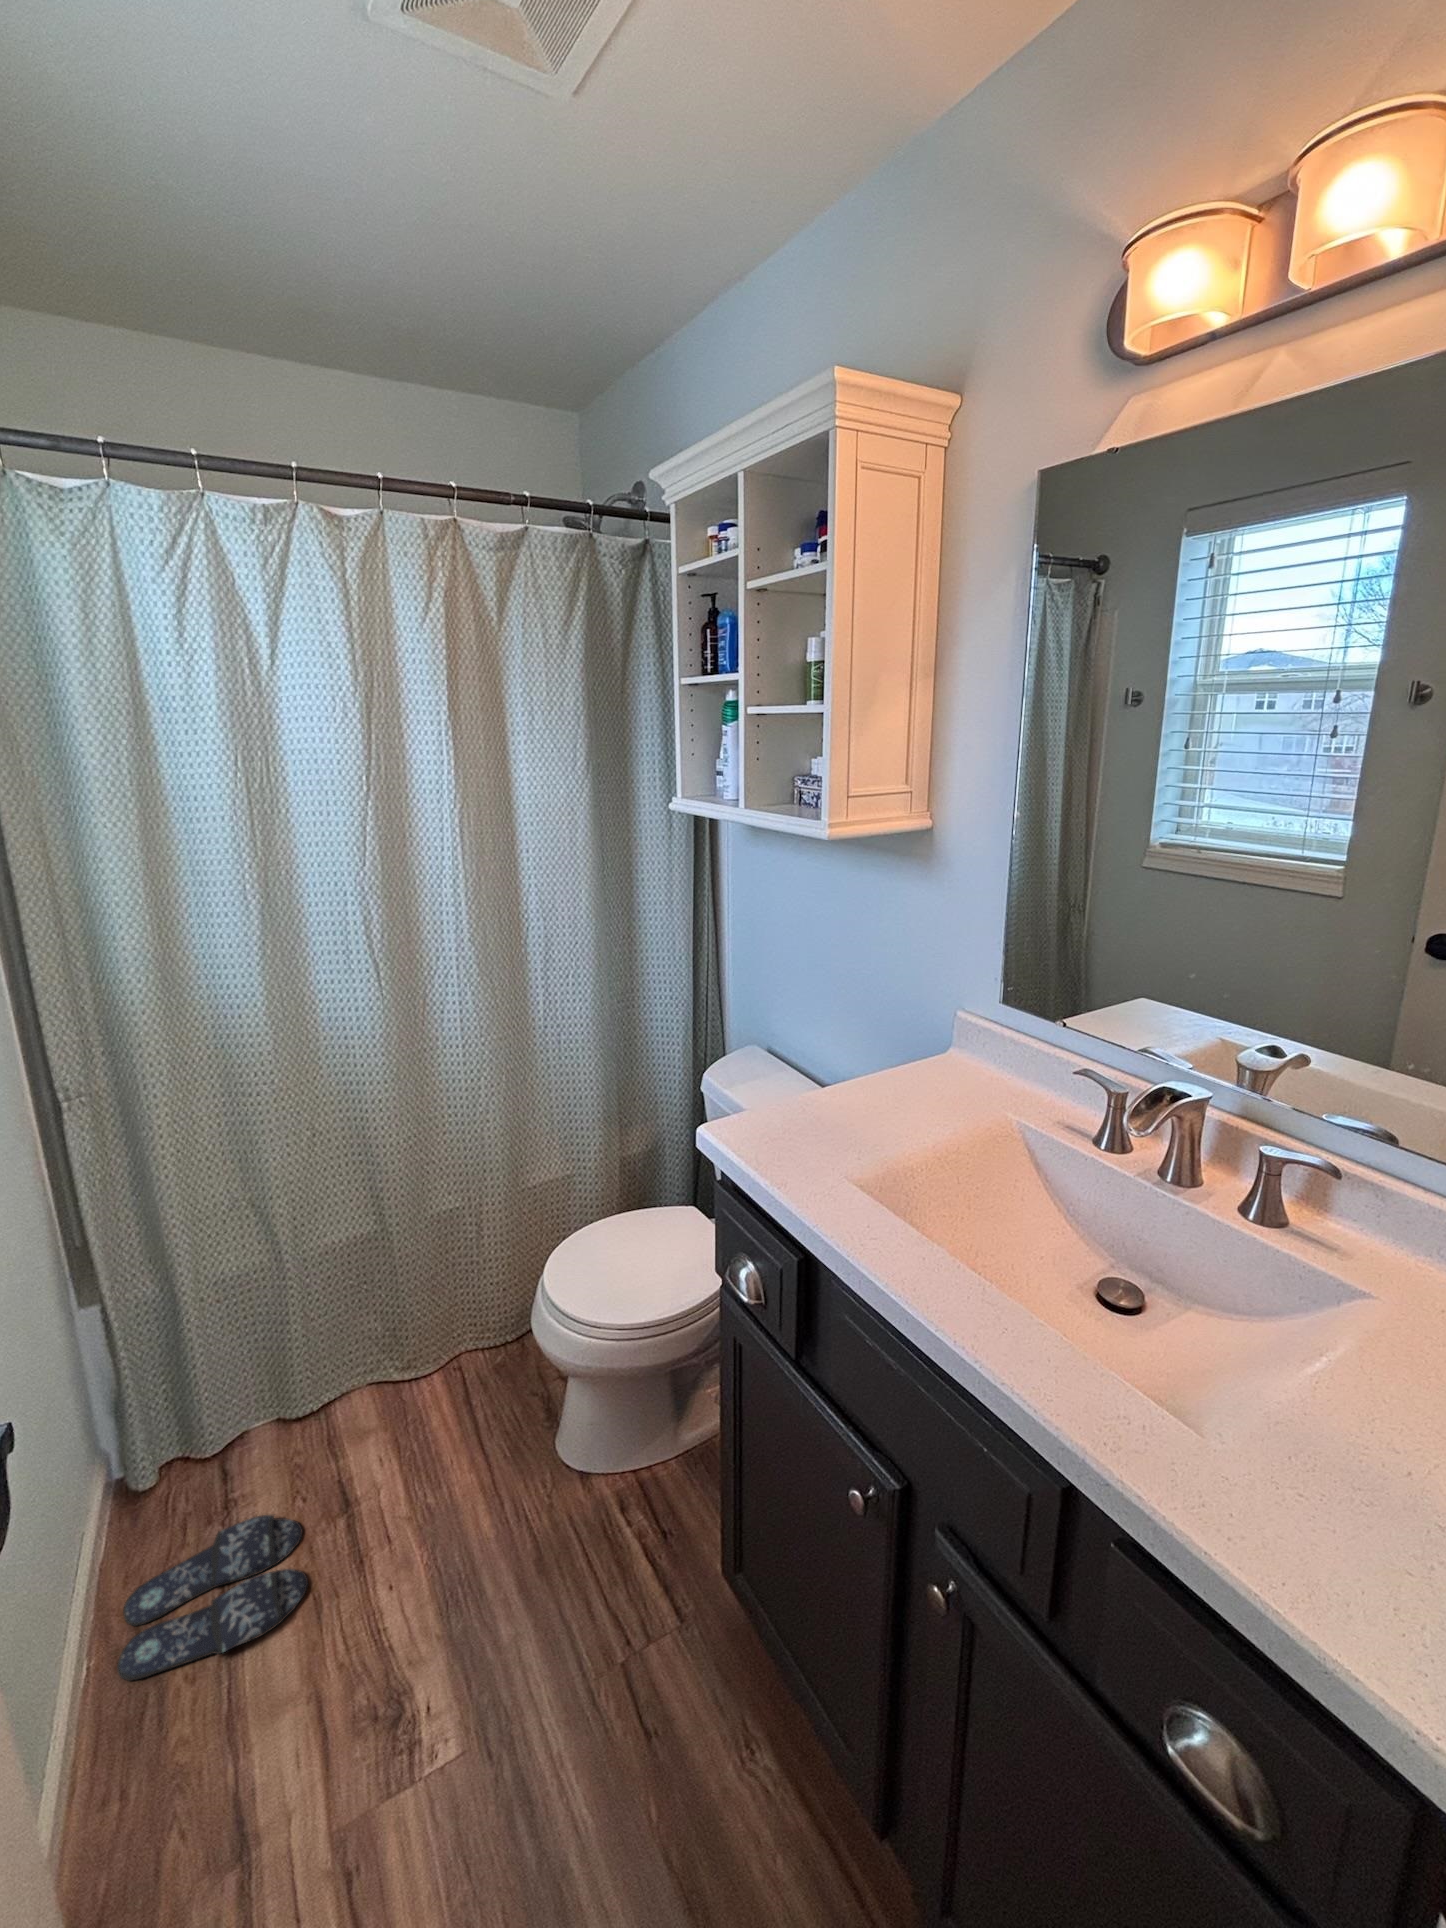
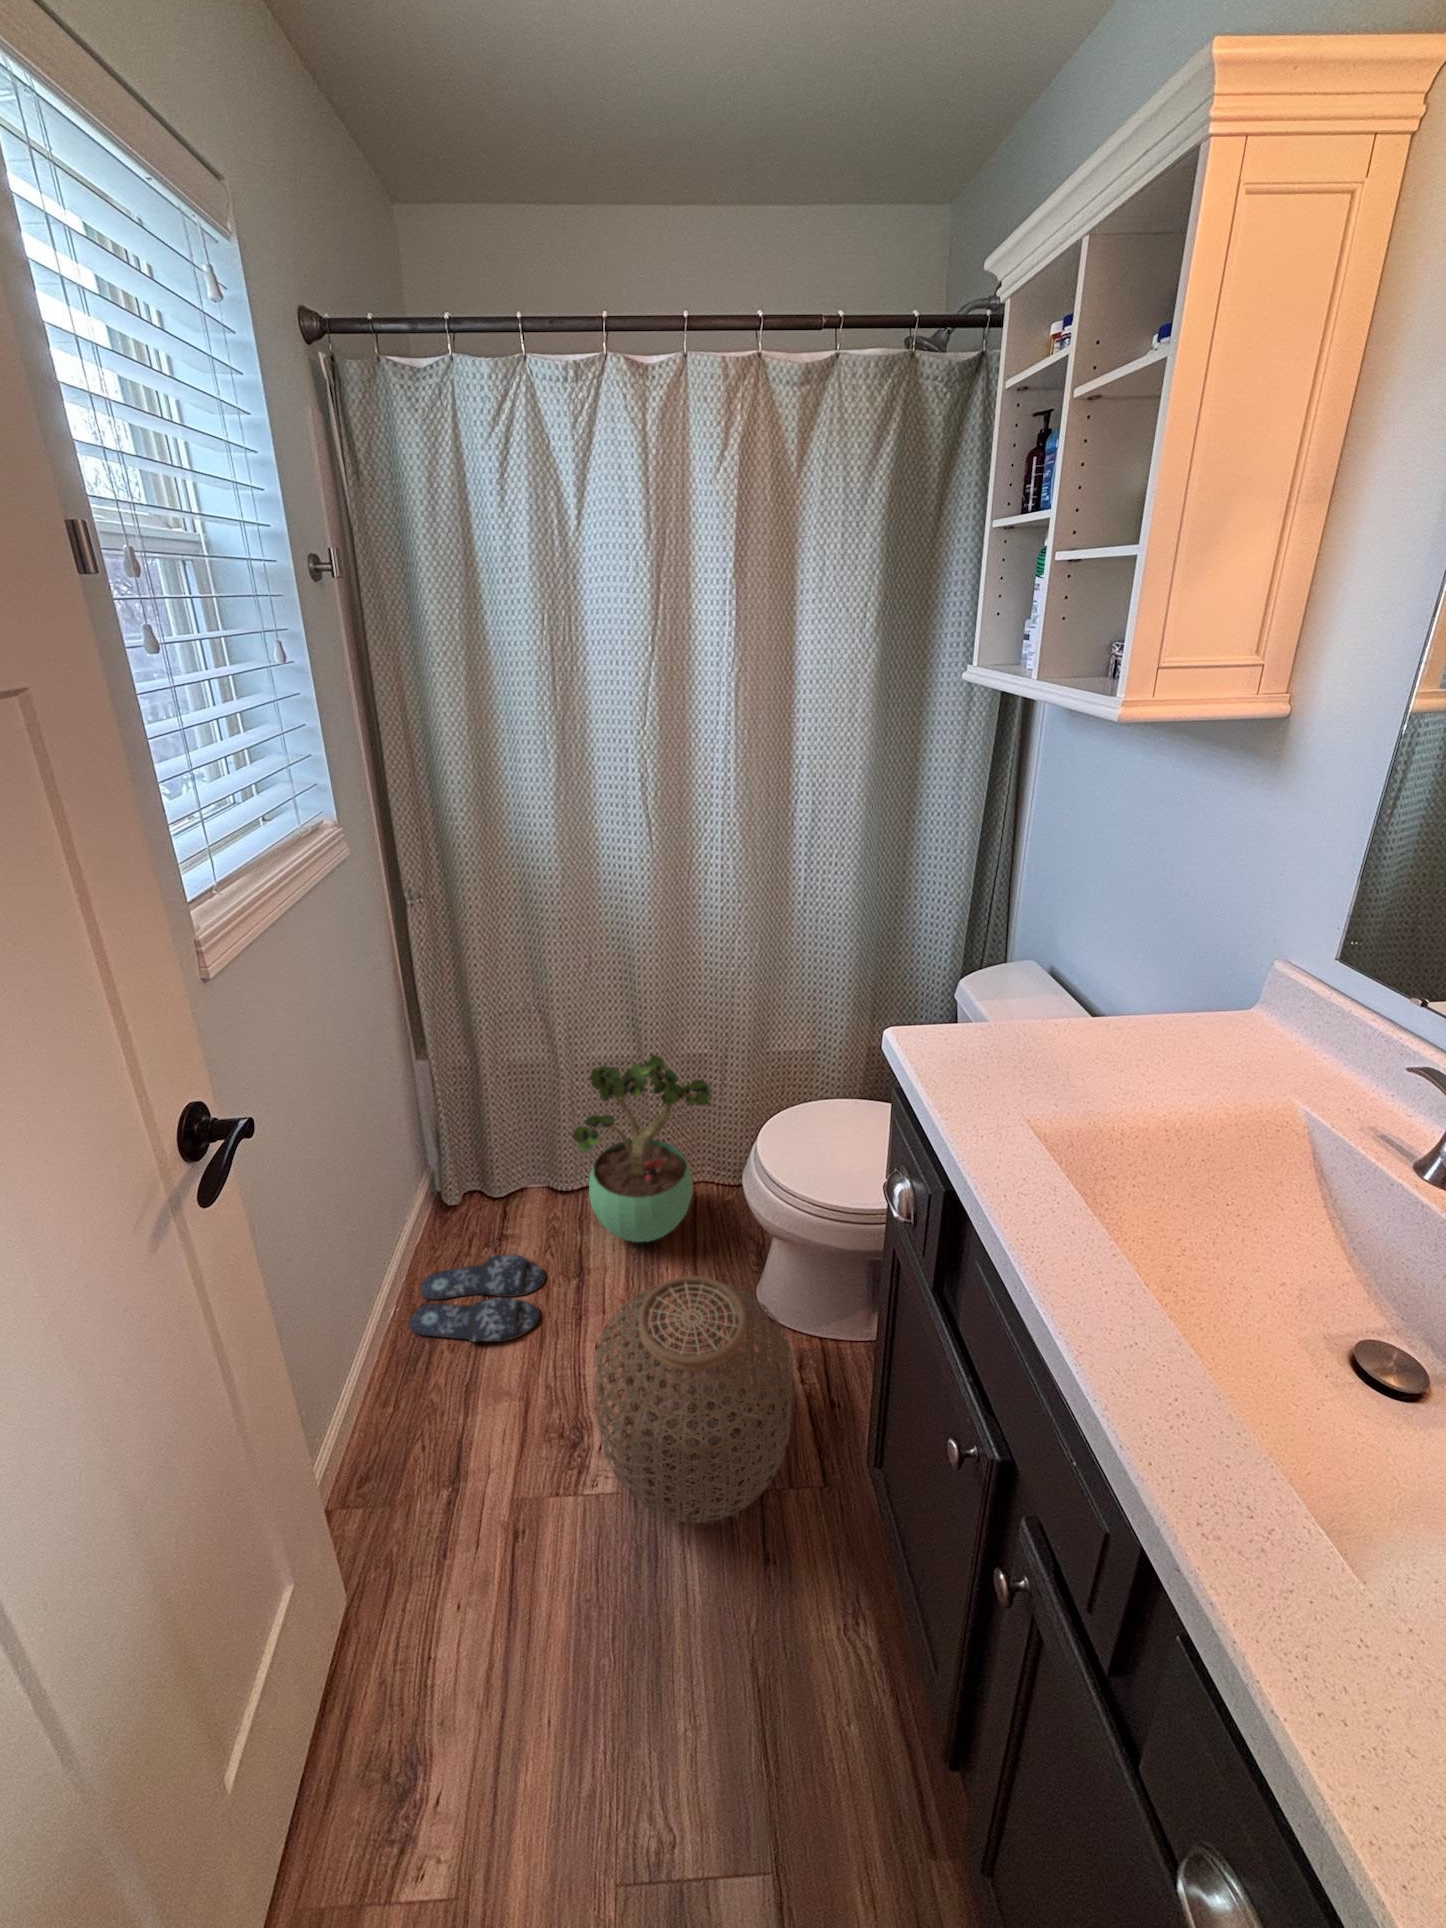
potted plant: none [319,1218,481,1445] -> present [572,1055,712,1242]
woven basket: none [421,1443,646,1745] -> present [594,1276,793,1523]

